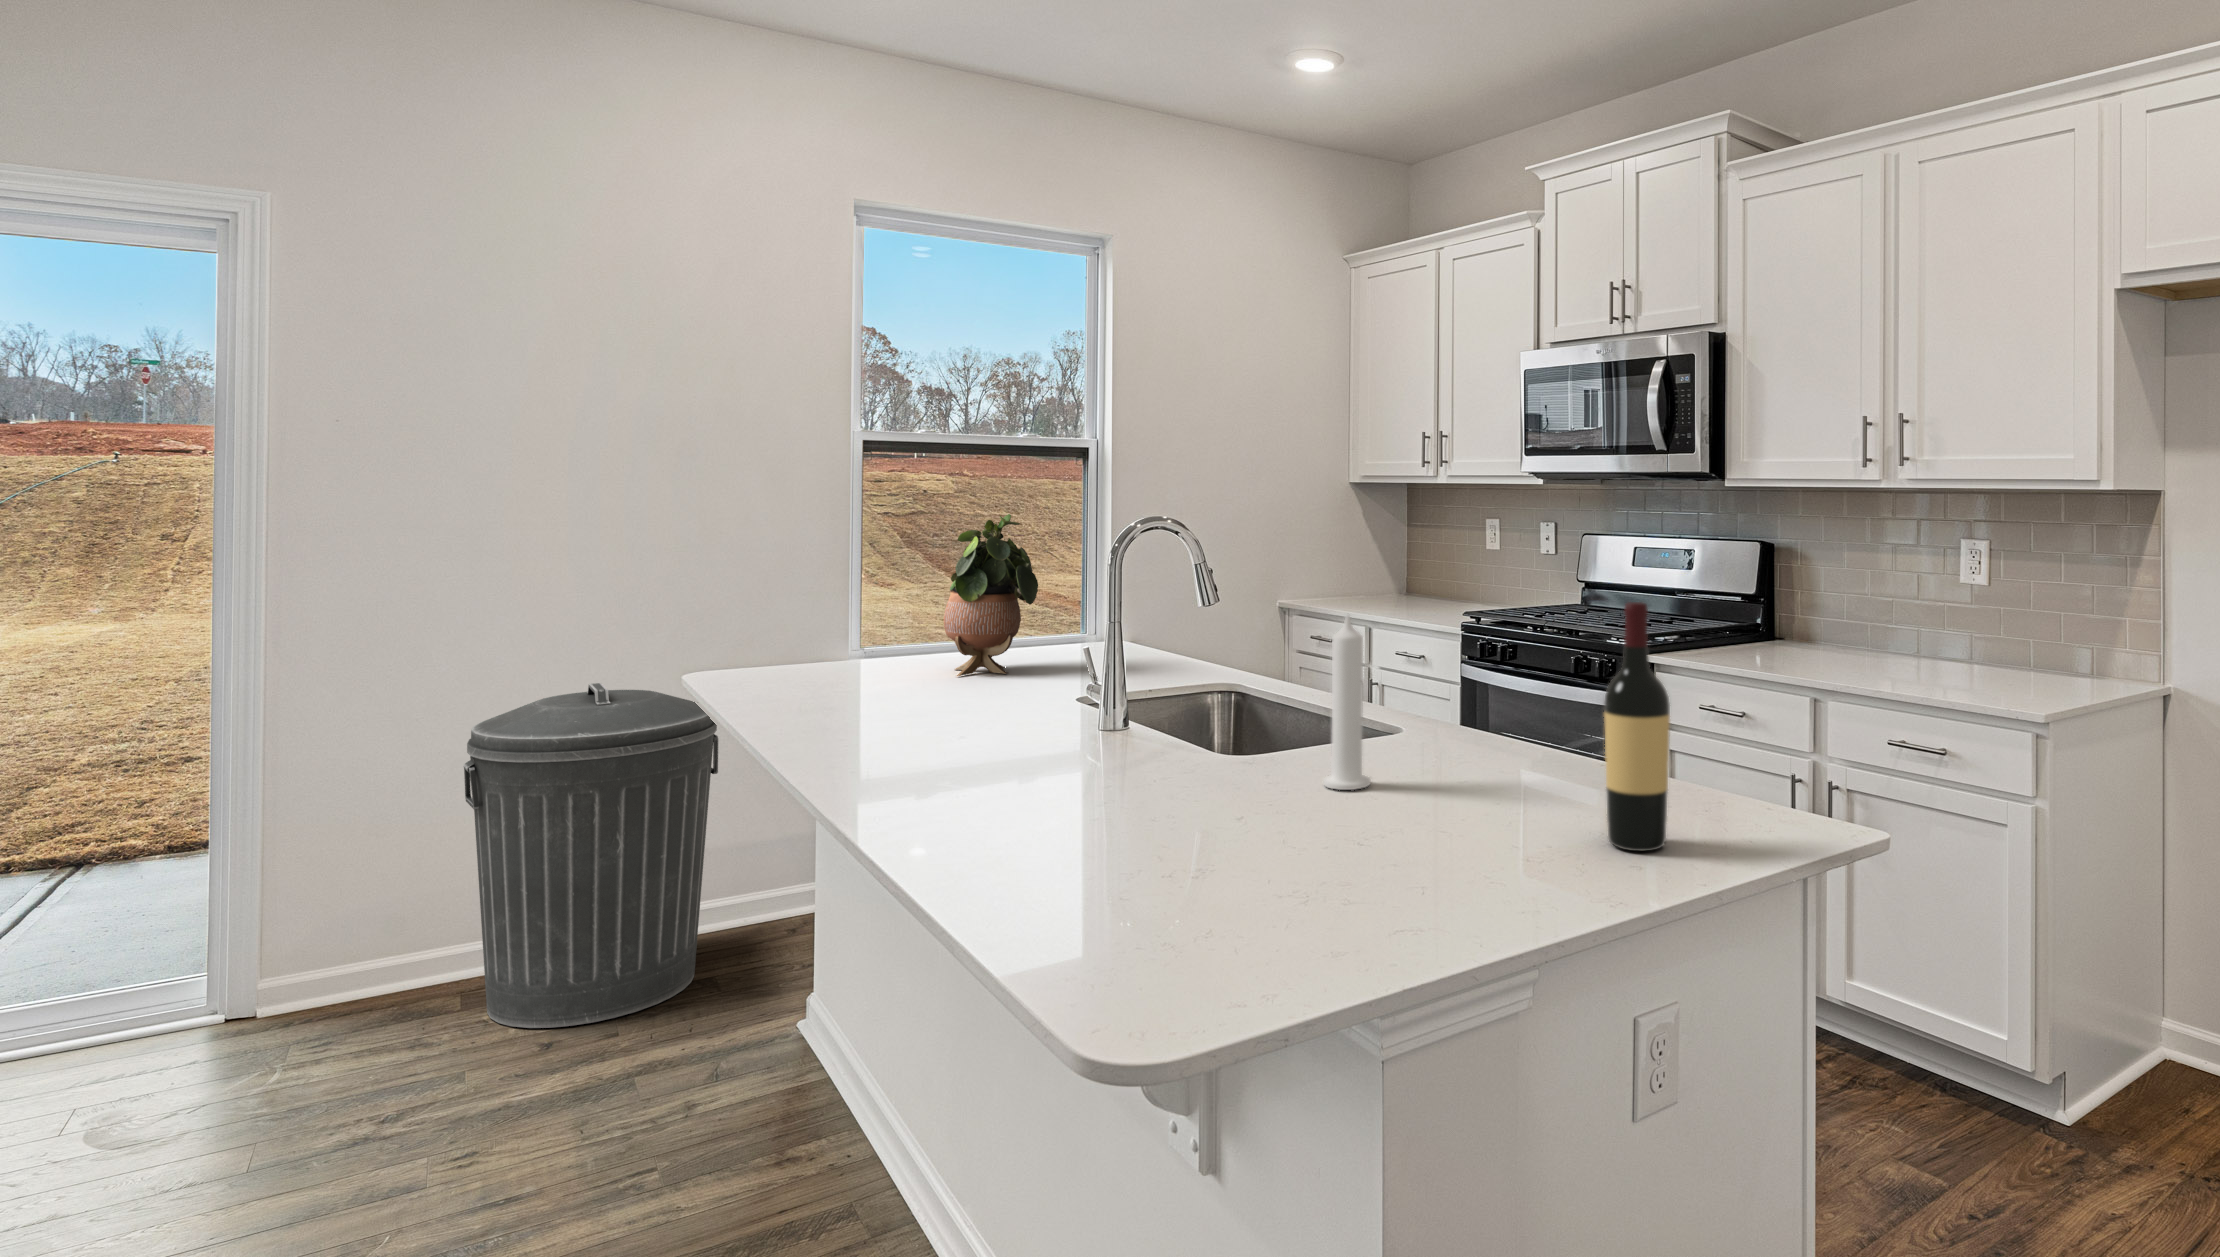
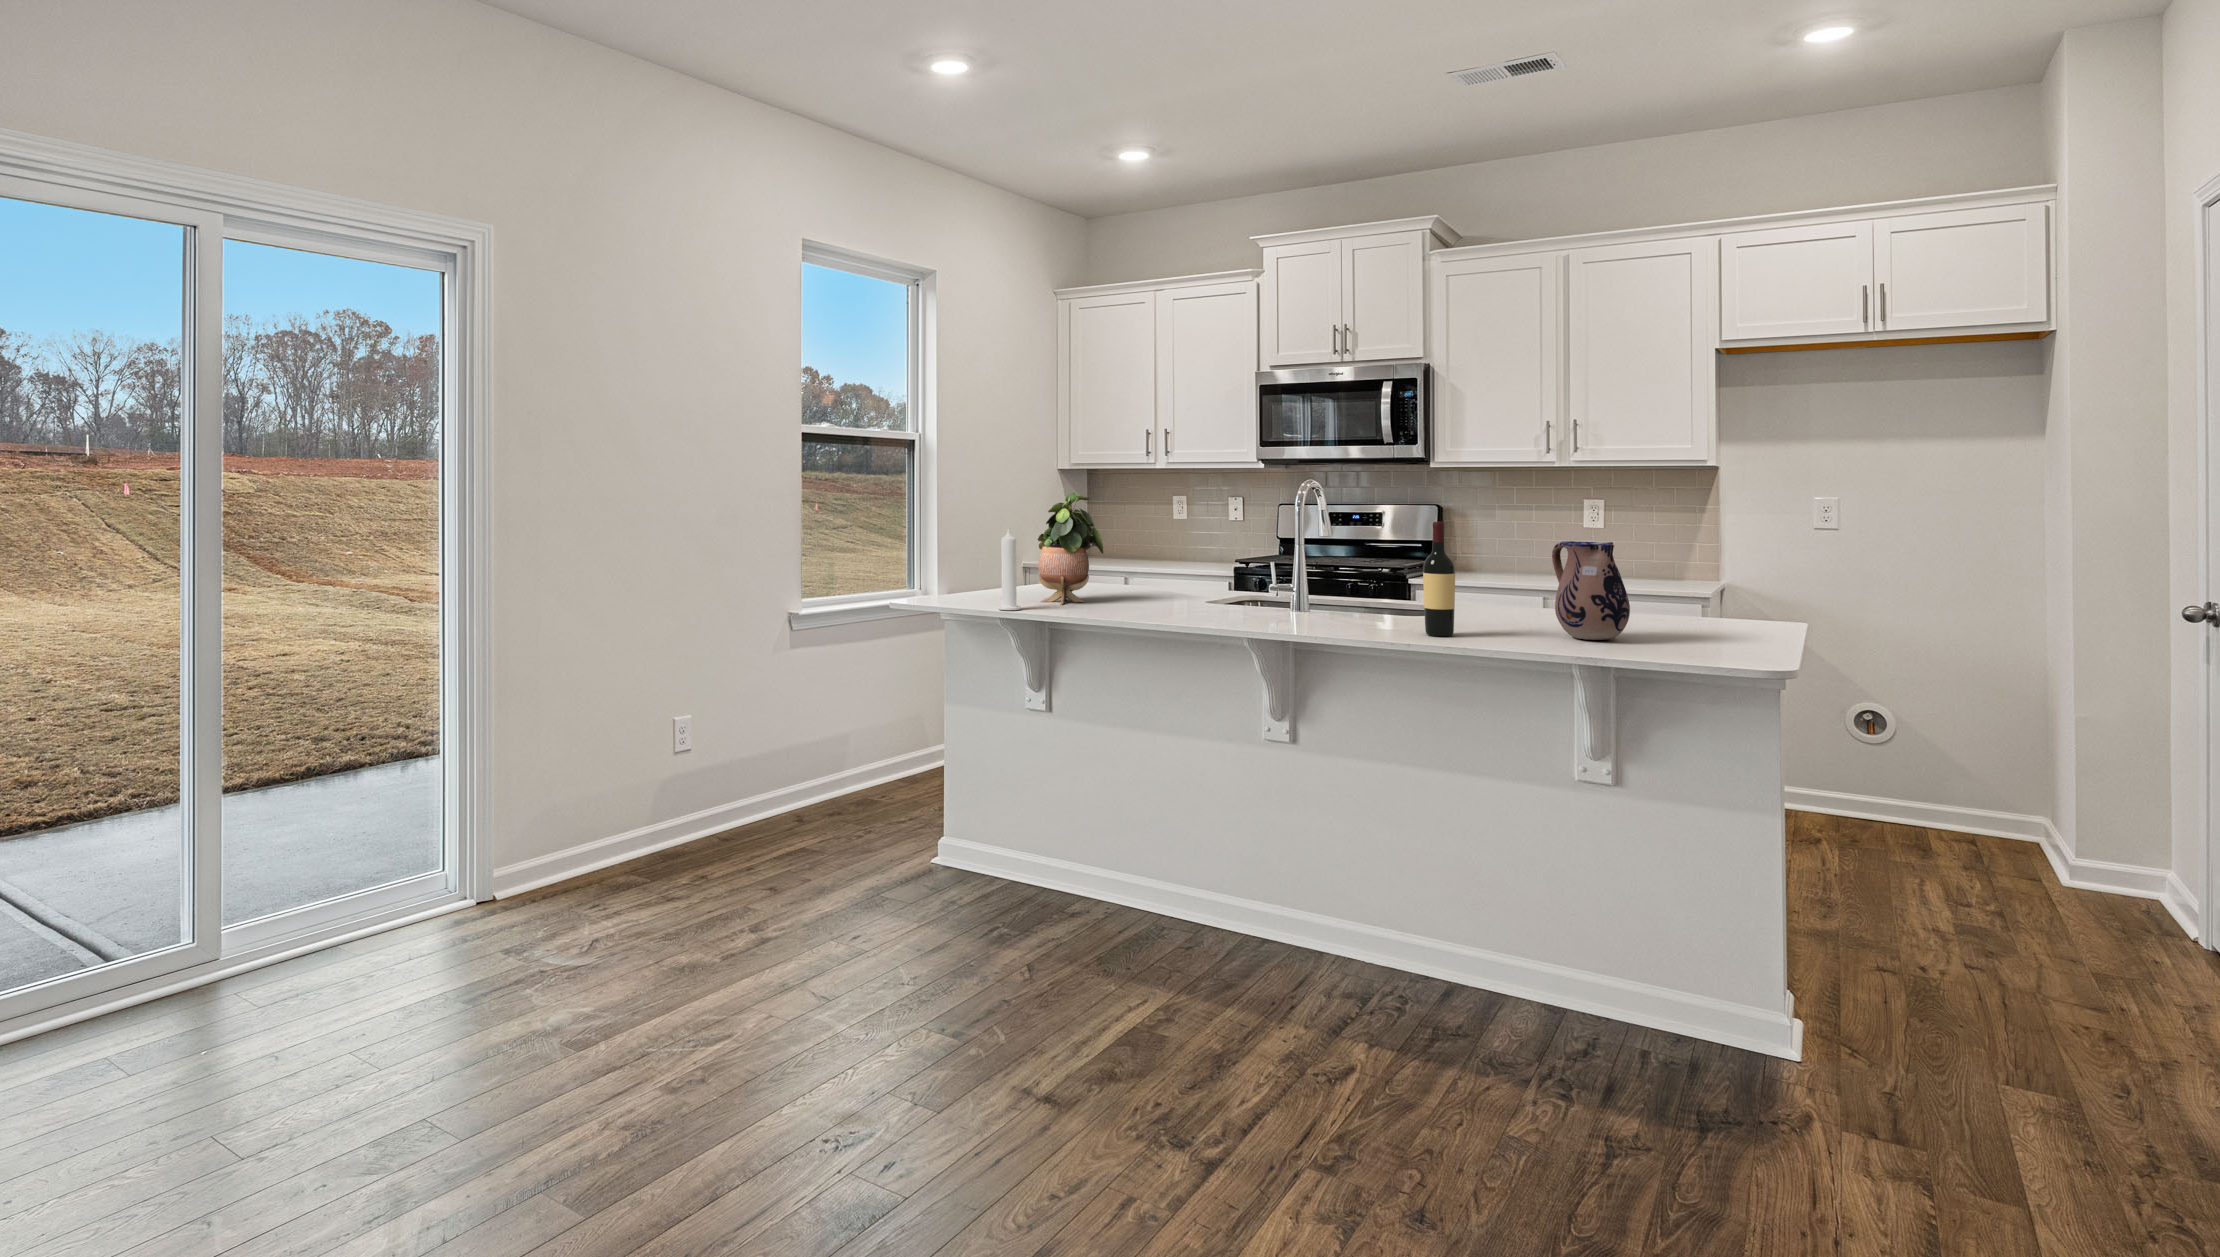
wine bottle: present [1604,602,1670,851] -> present [1423,522,1455,636]
candle: present [1323,615,1371,790] -> present [998,528,1021,610]
ceramic pitcher: none [1423,622,1554,820] -> present [1552,541,1630,640]
trash can: present [463,683,718,1028] -> none [643,629,806,882]

